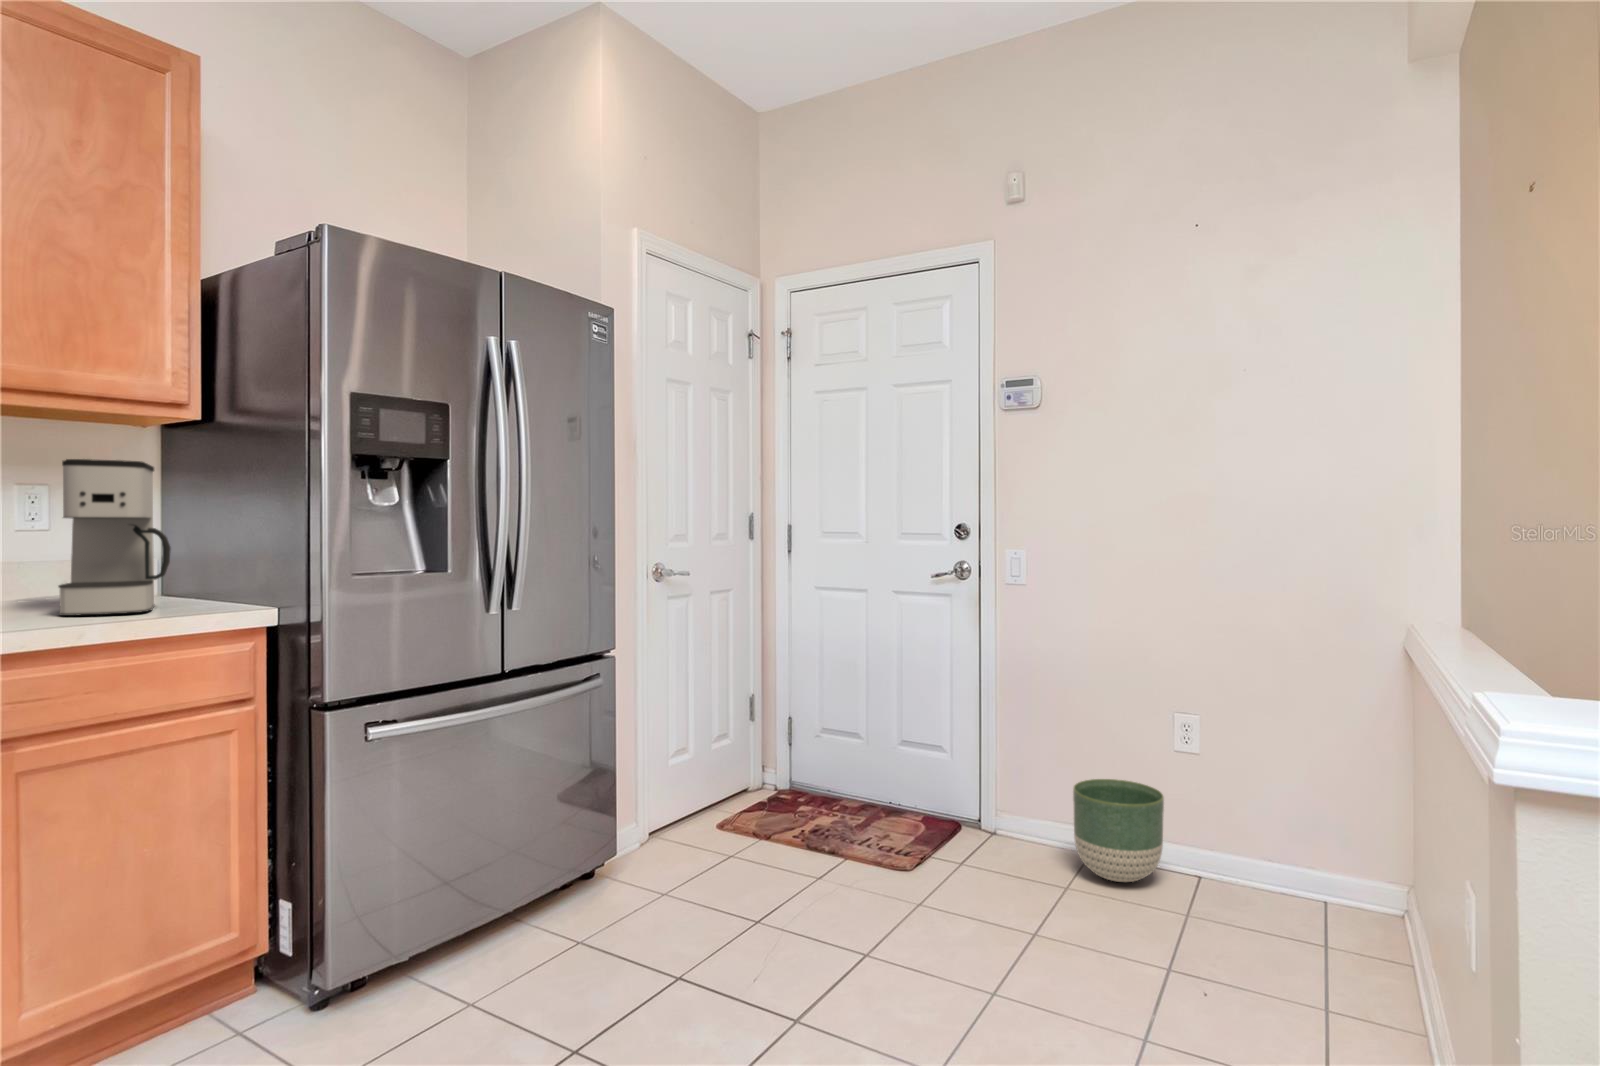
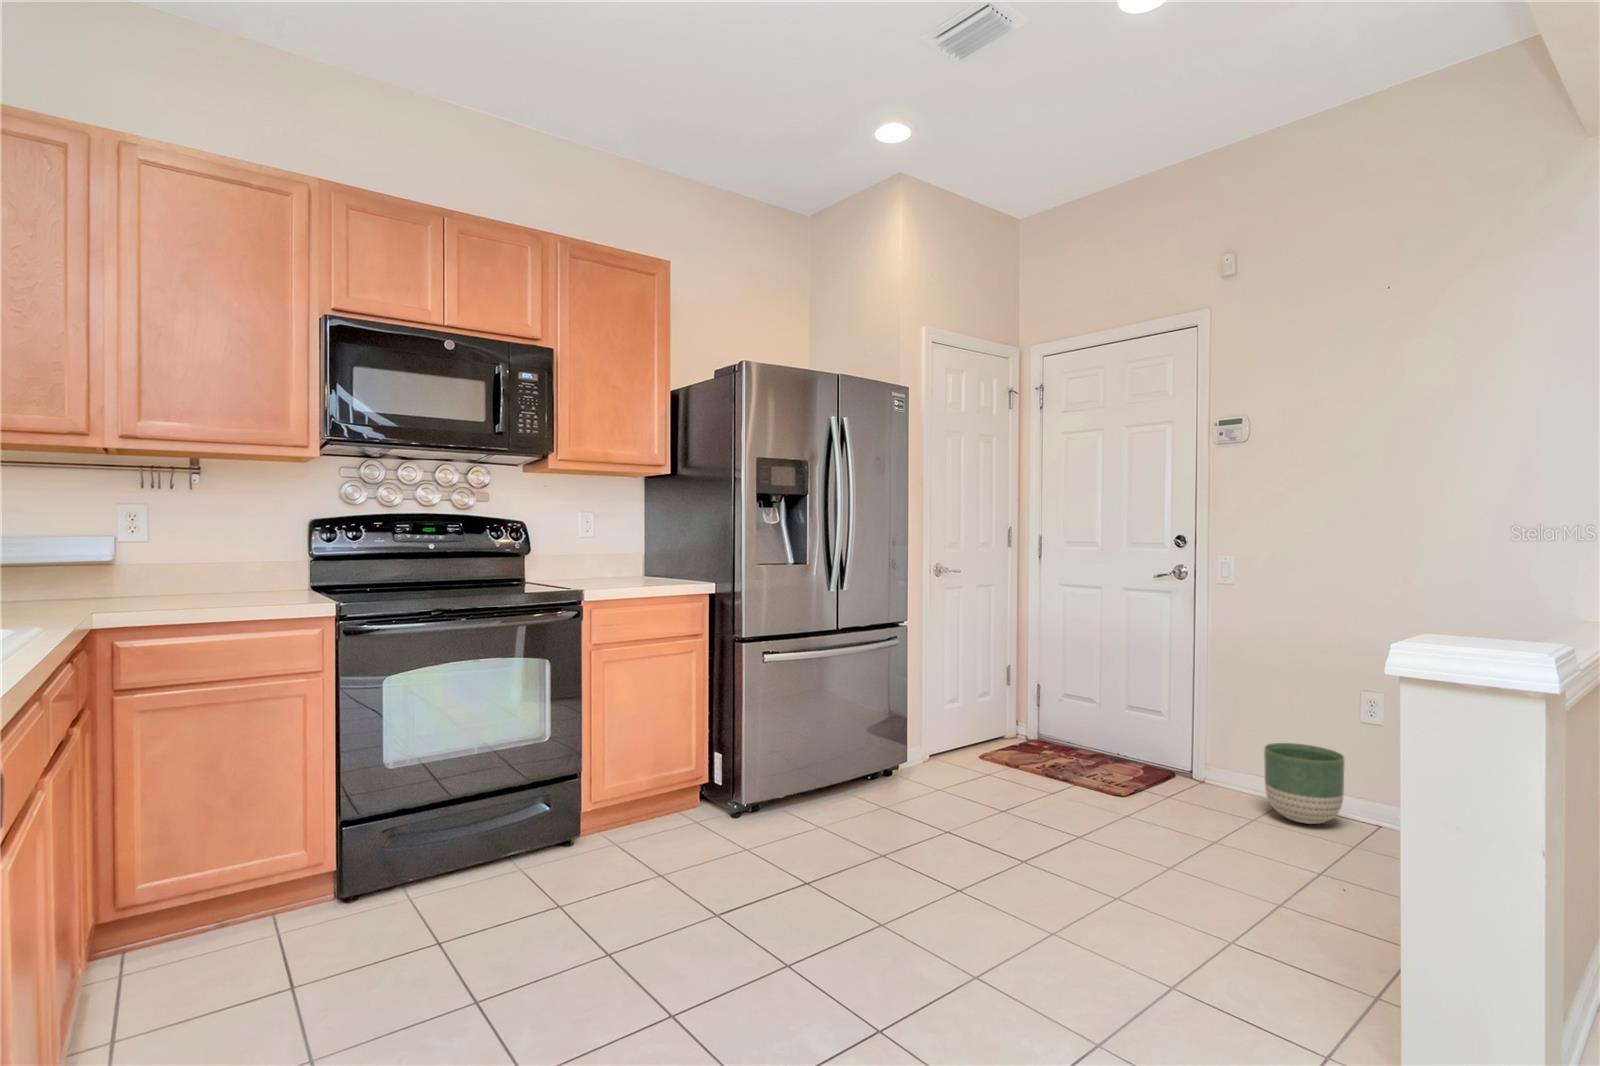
coffee maker: present [59,459,171,616] -> none [611,499,660,584]

